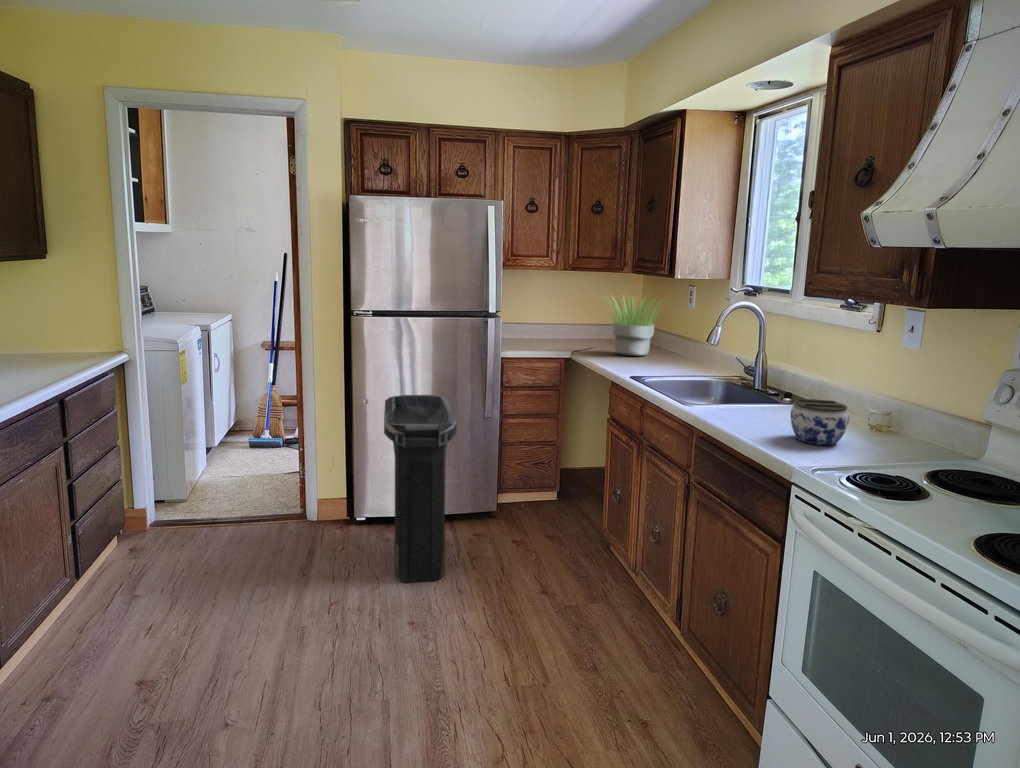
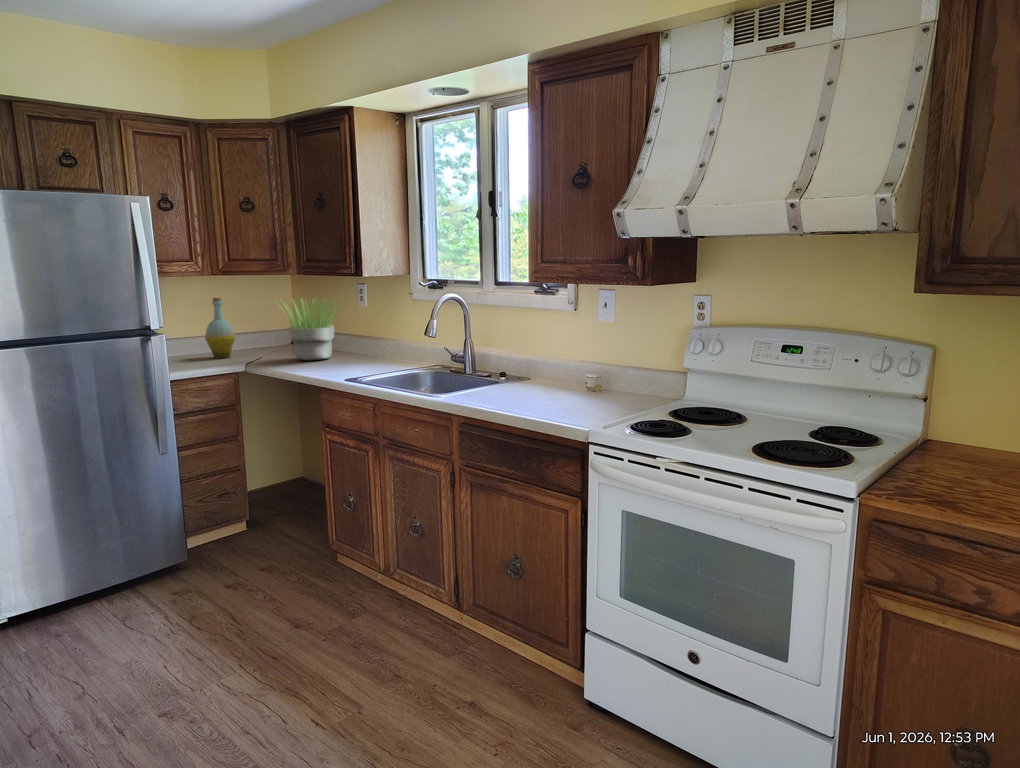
bottle: none [551,291,576,344] -> present [205,298,235,358]
trash can: present [384,395,457,583] -> none [30,439,166,678]
jar: present [791,399,849,445] -> none [550,370,596,409]

